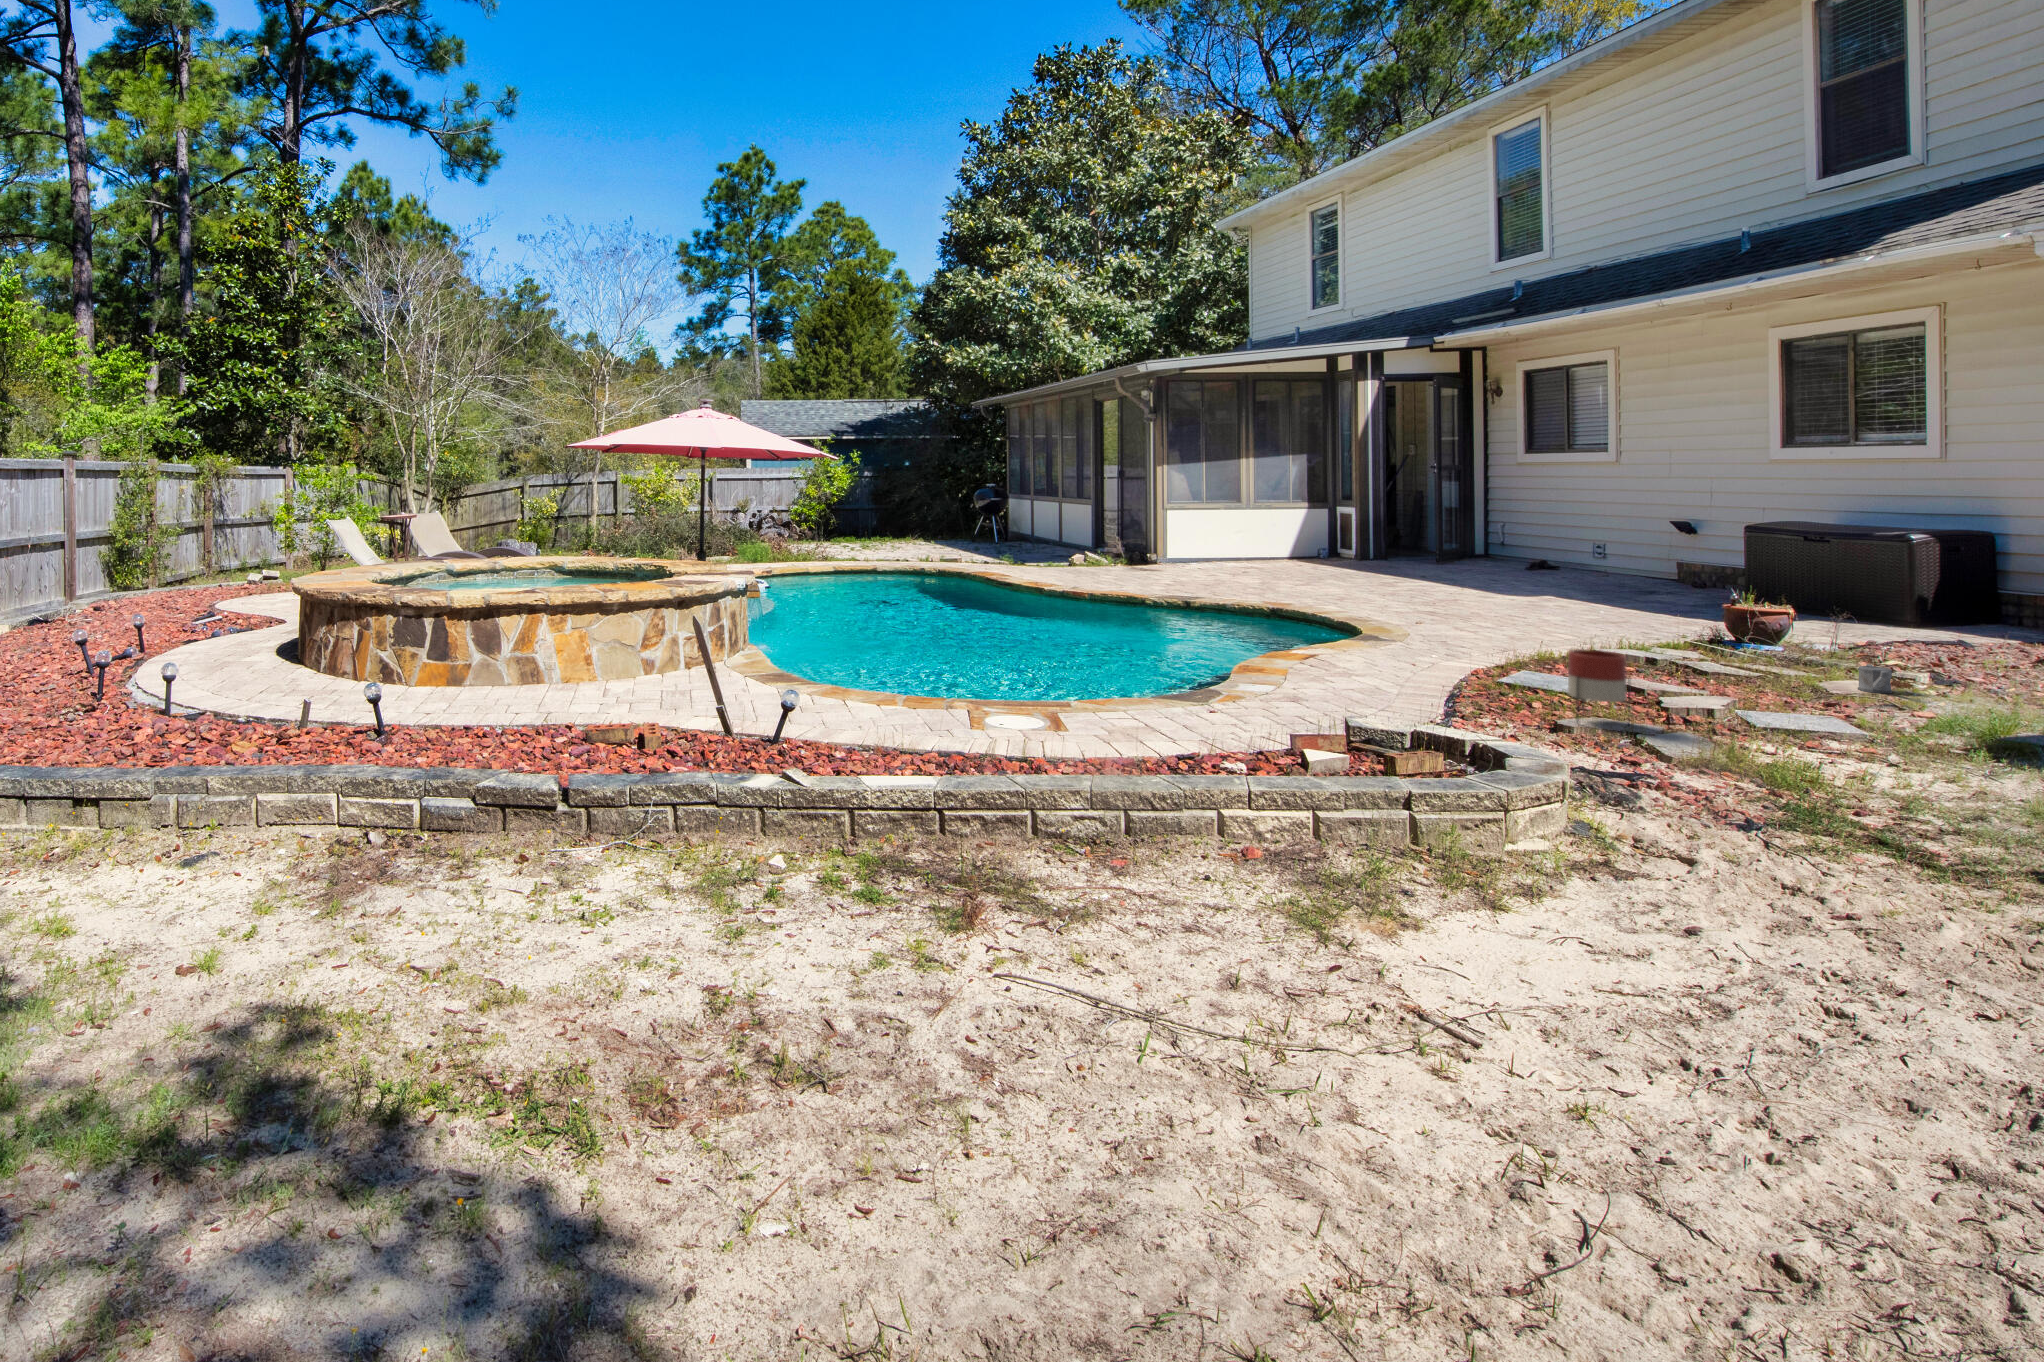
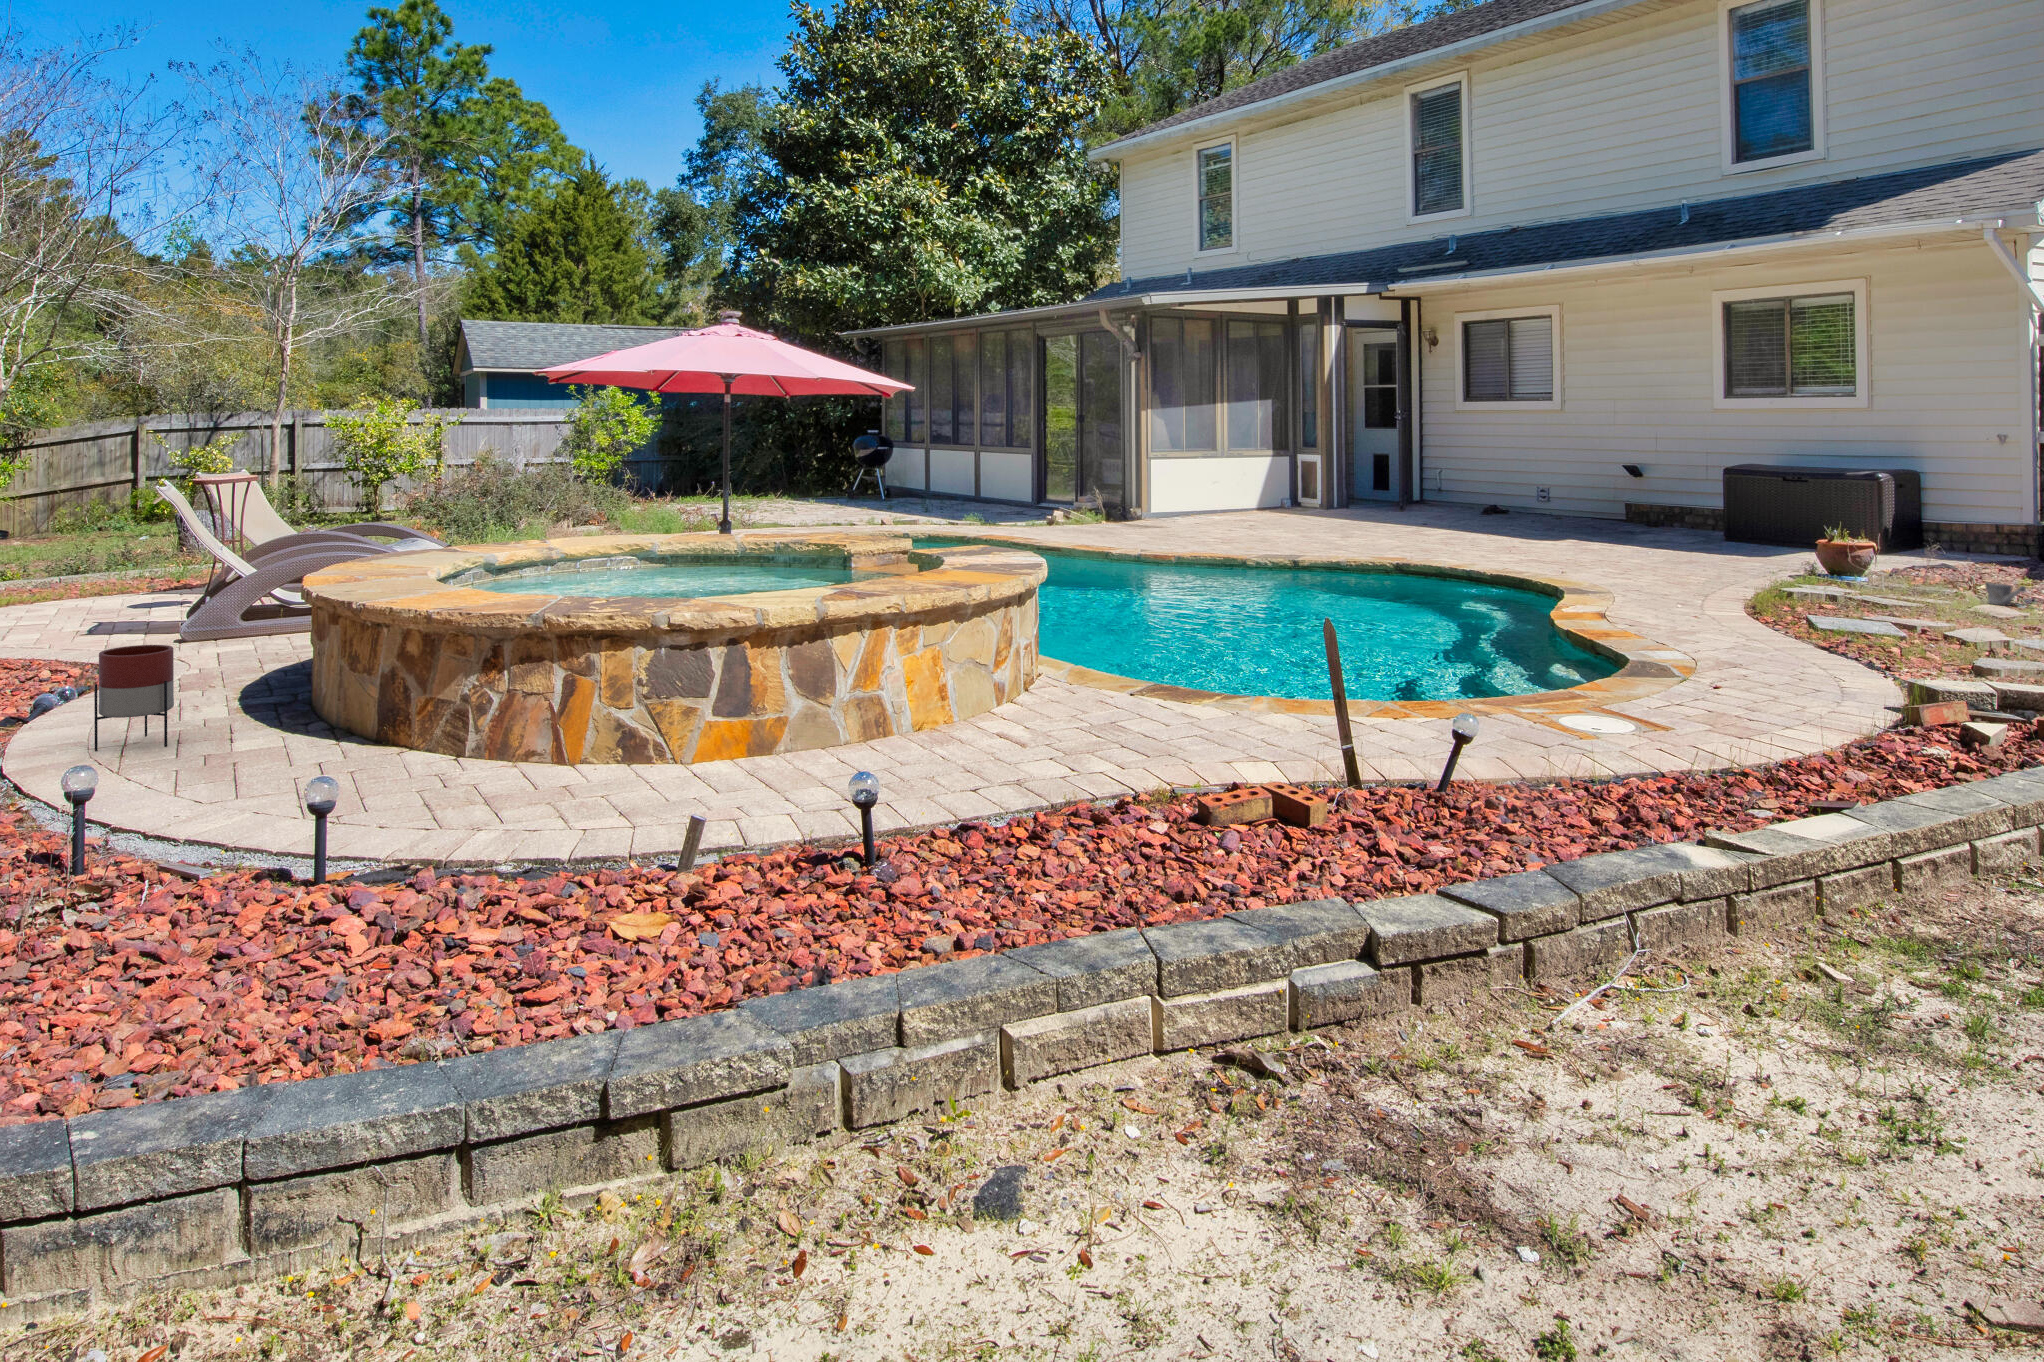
planter: present [1568,649,1630,722] -> present [94,645,174,751]

